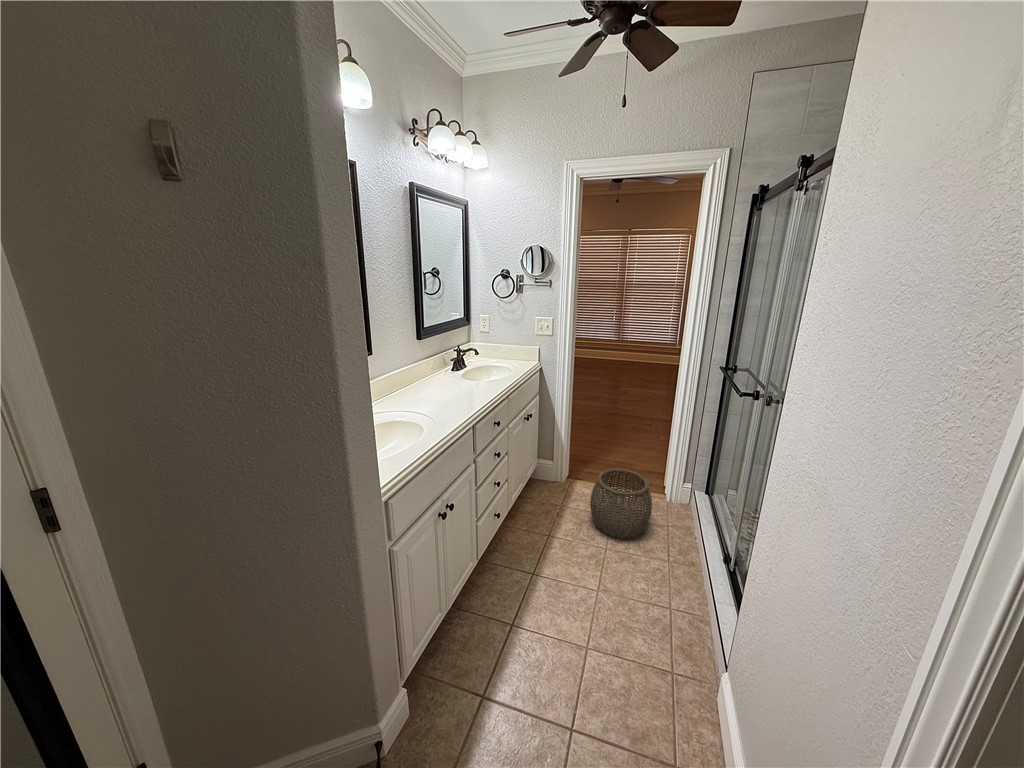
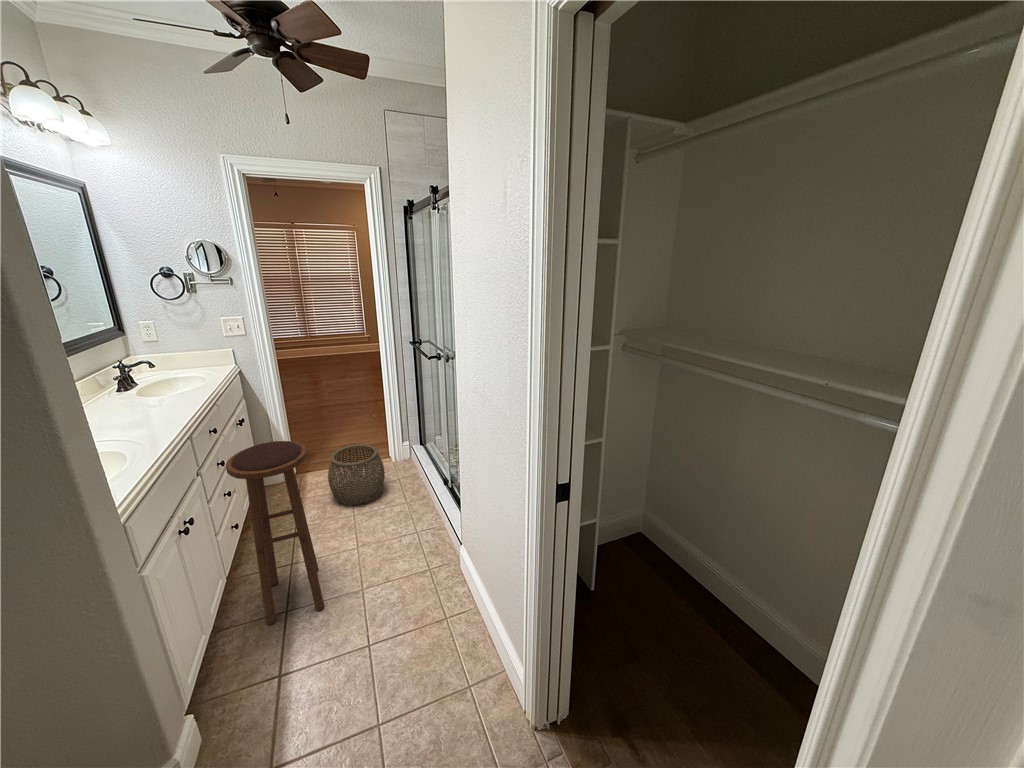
stool: none [490,450,564,647] -> present [226,441,324,625]

